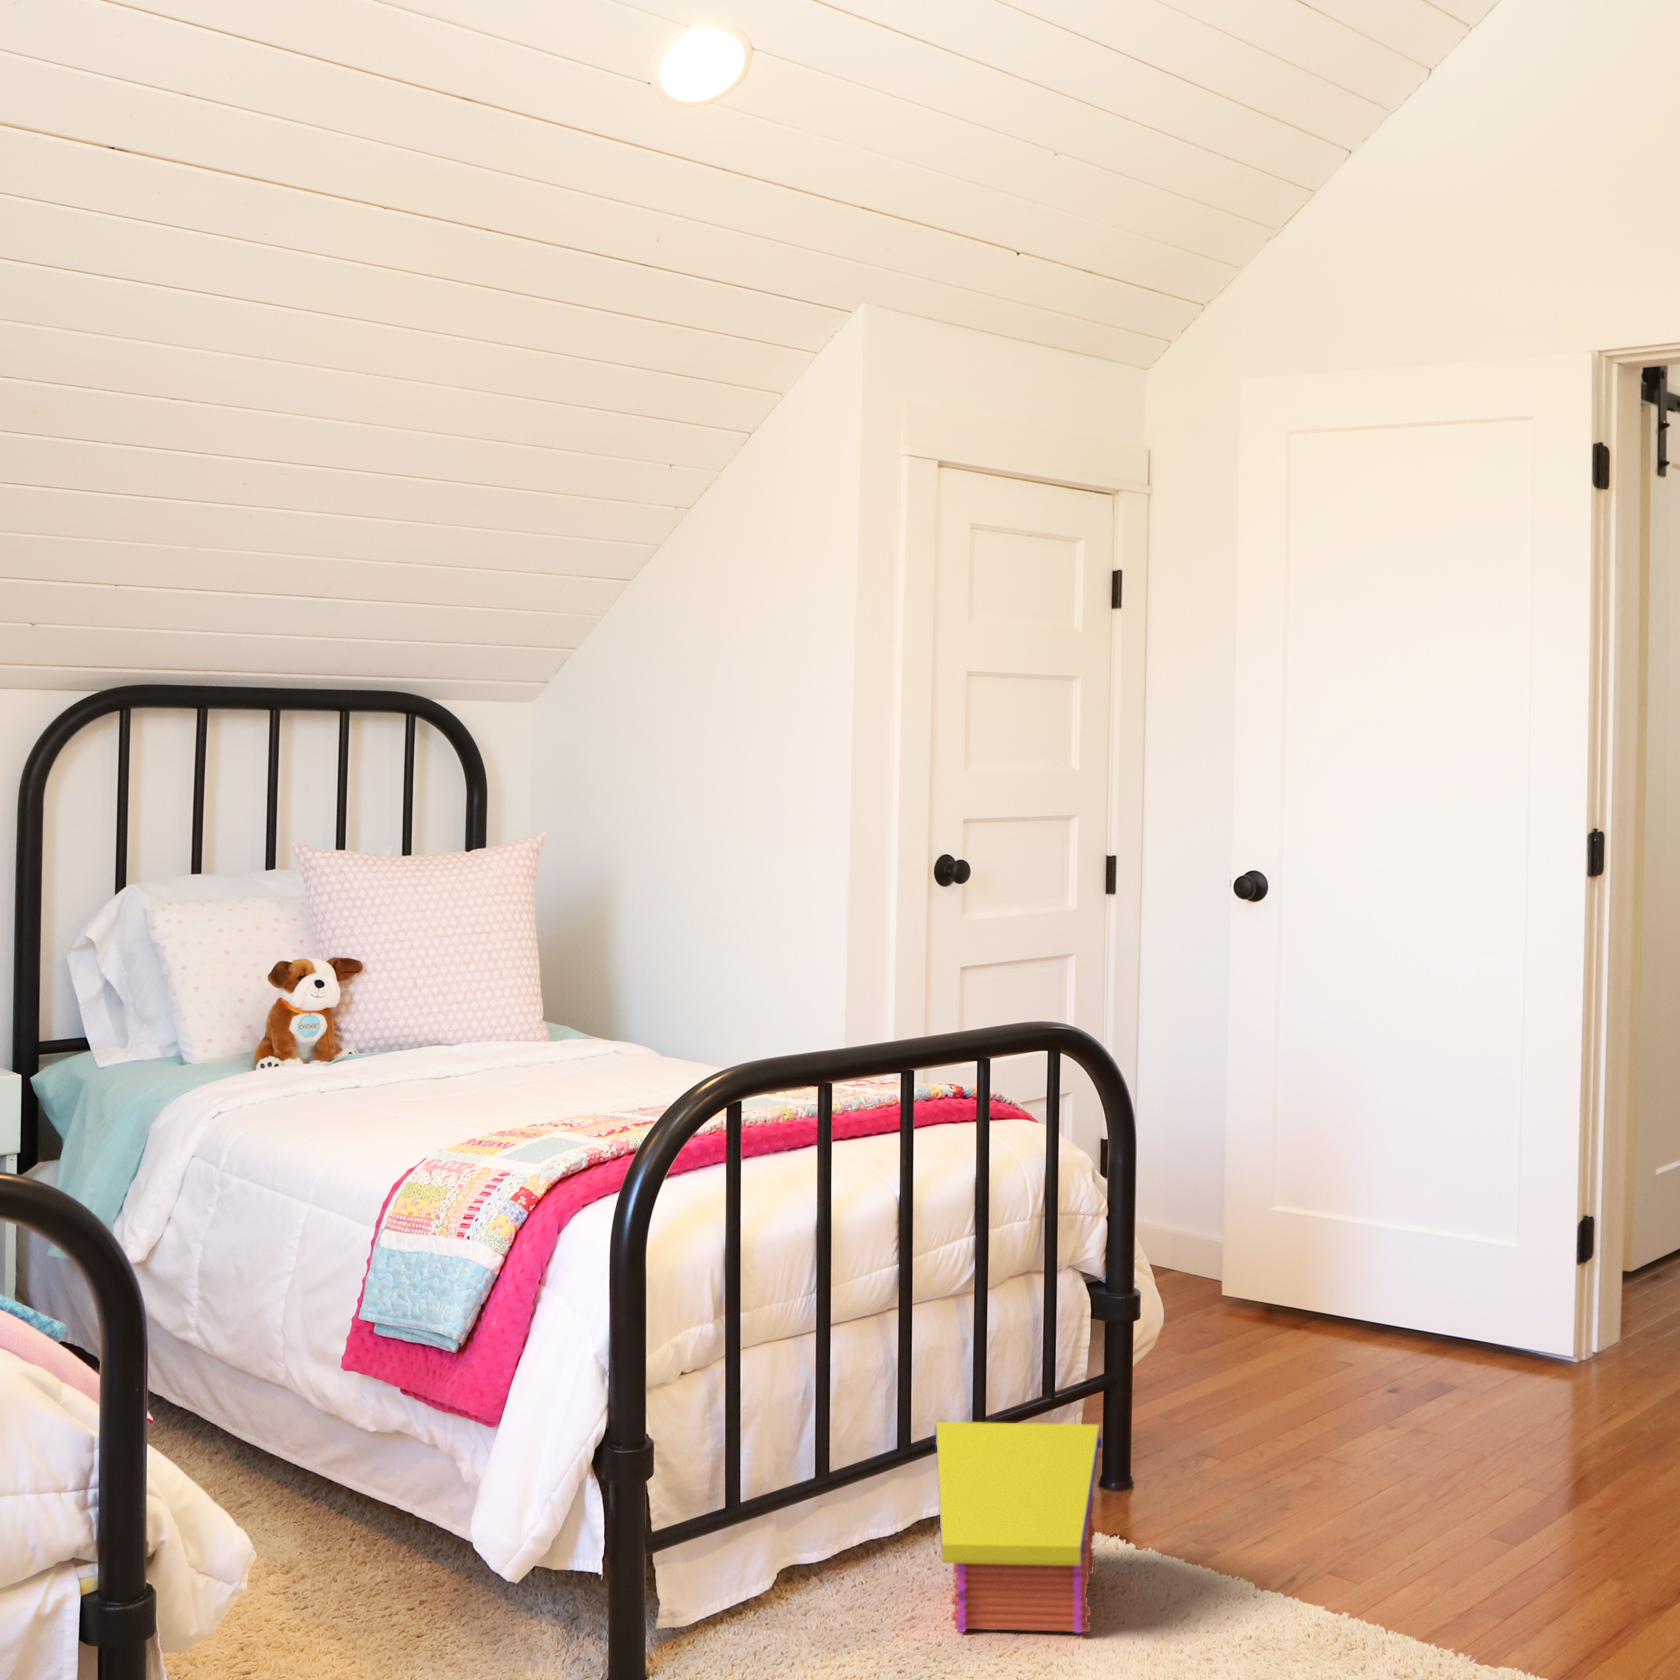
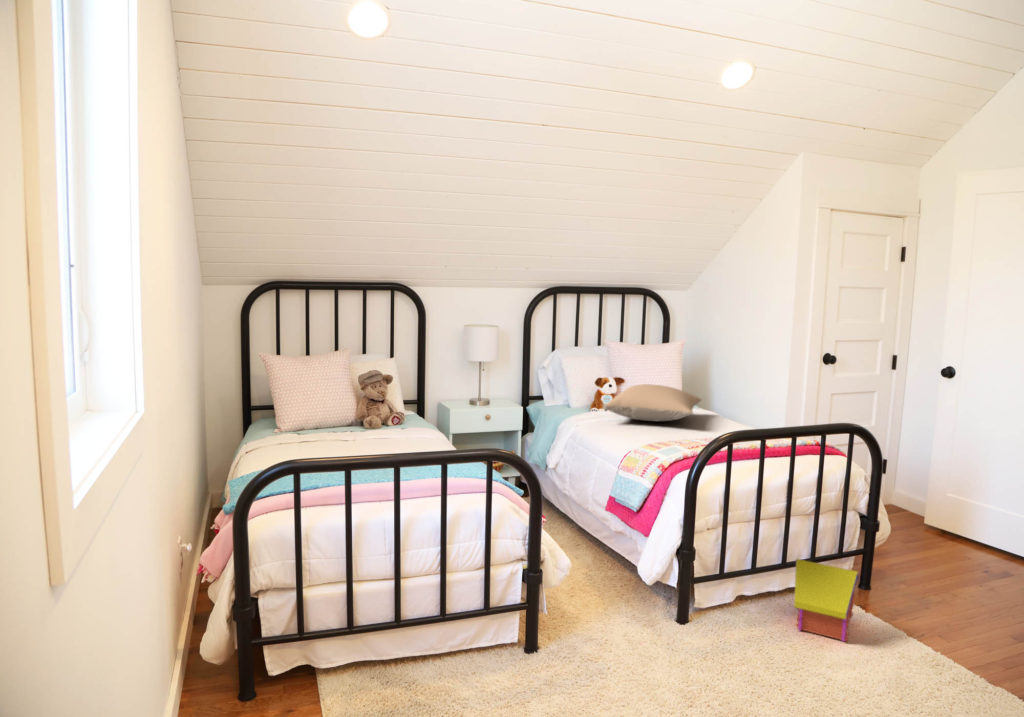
pillow: none [315,963,618,1080] -> present [606,384,701,421]

